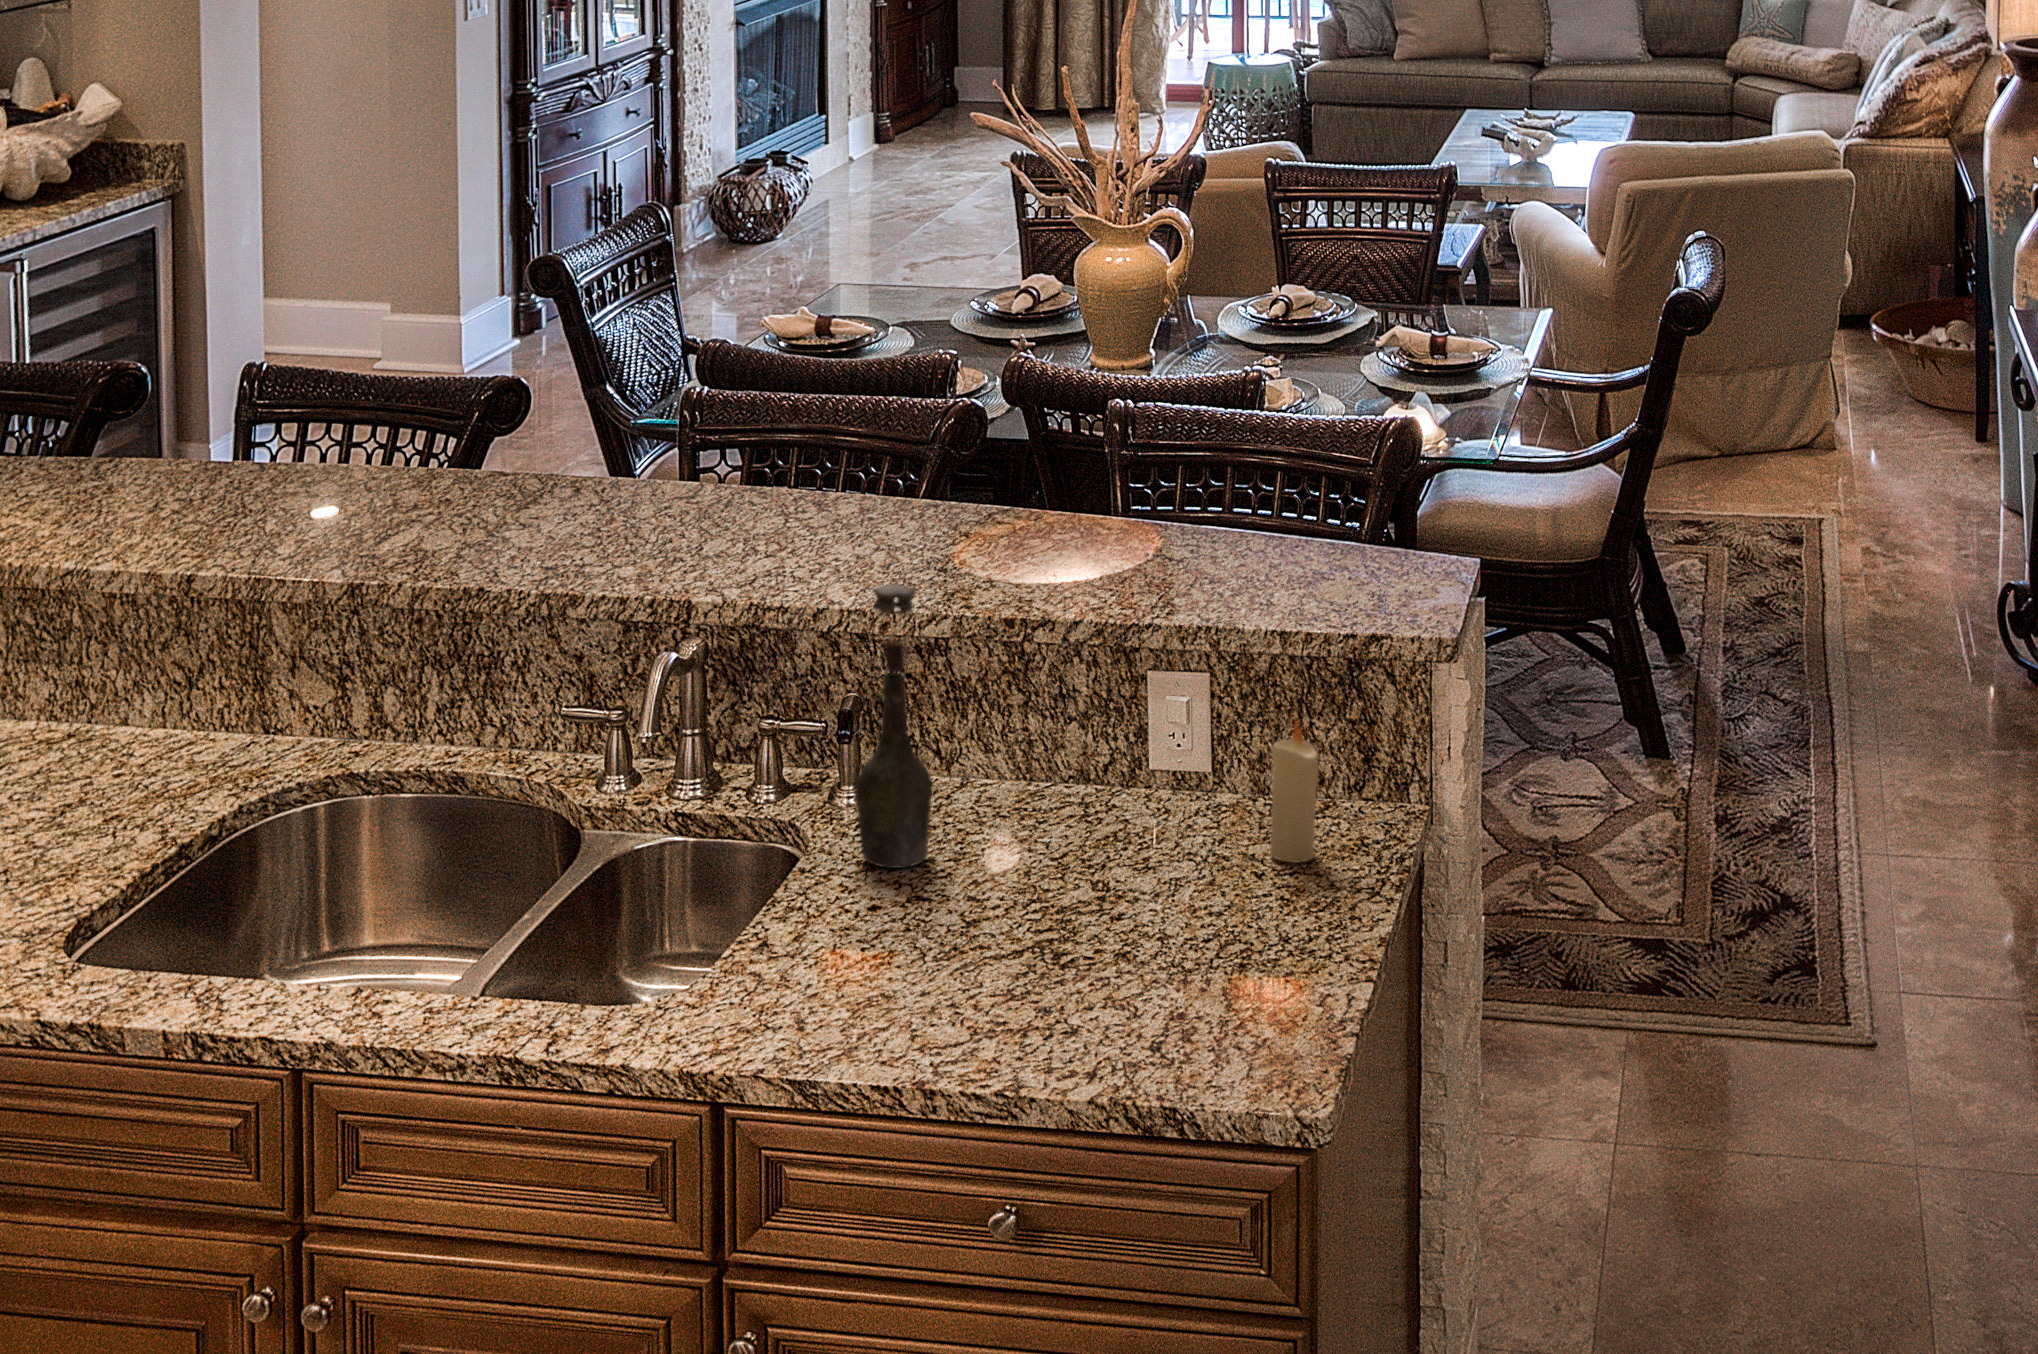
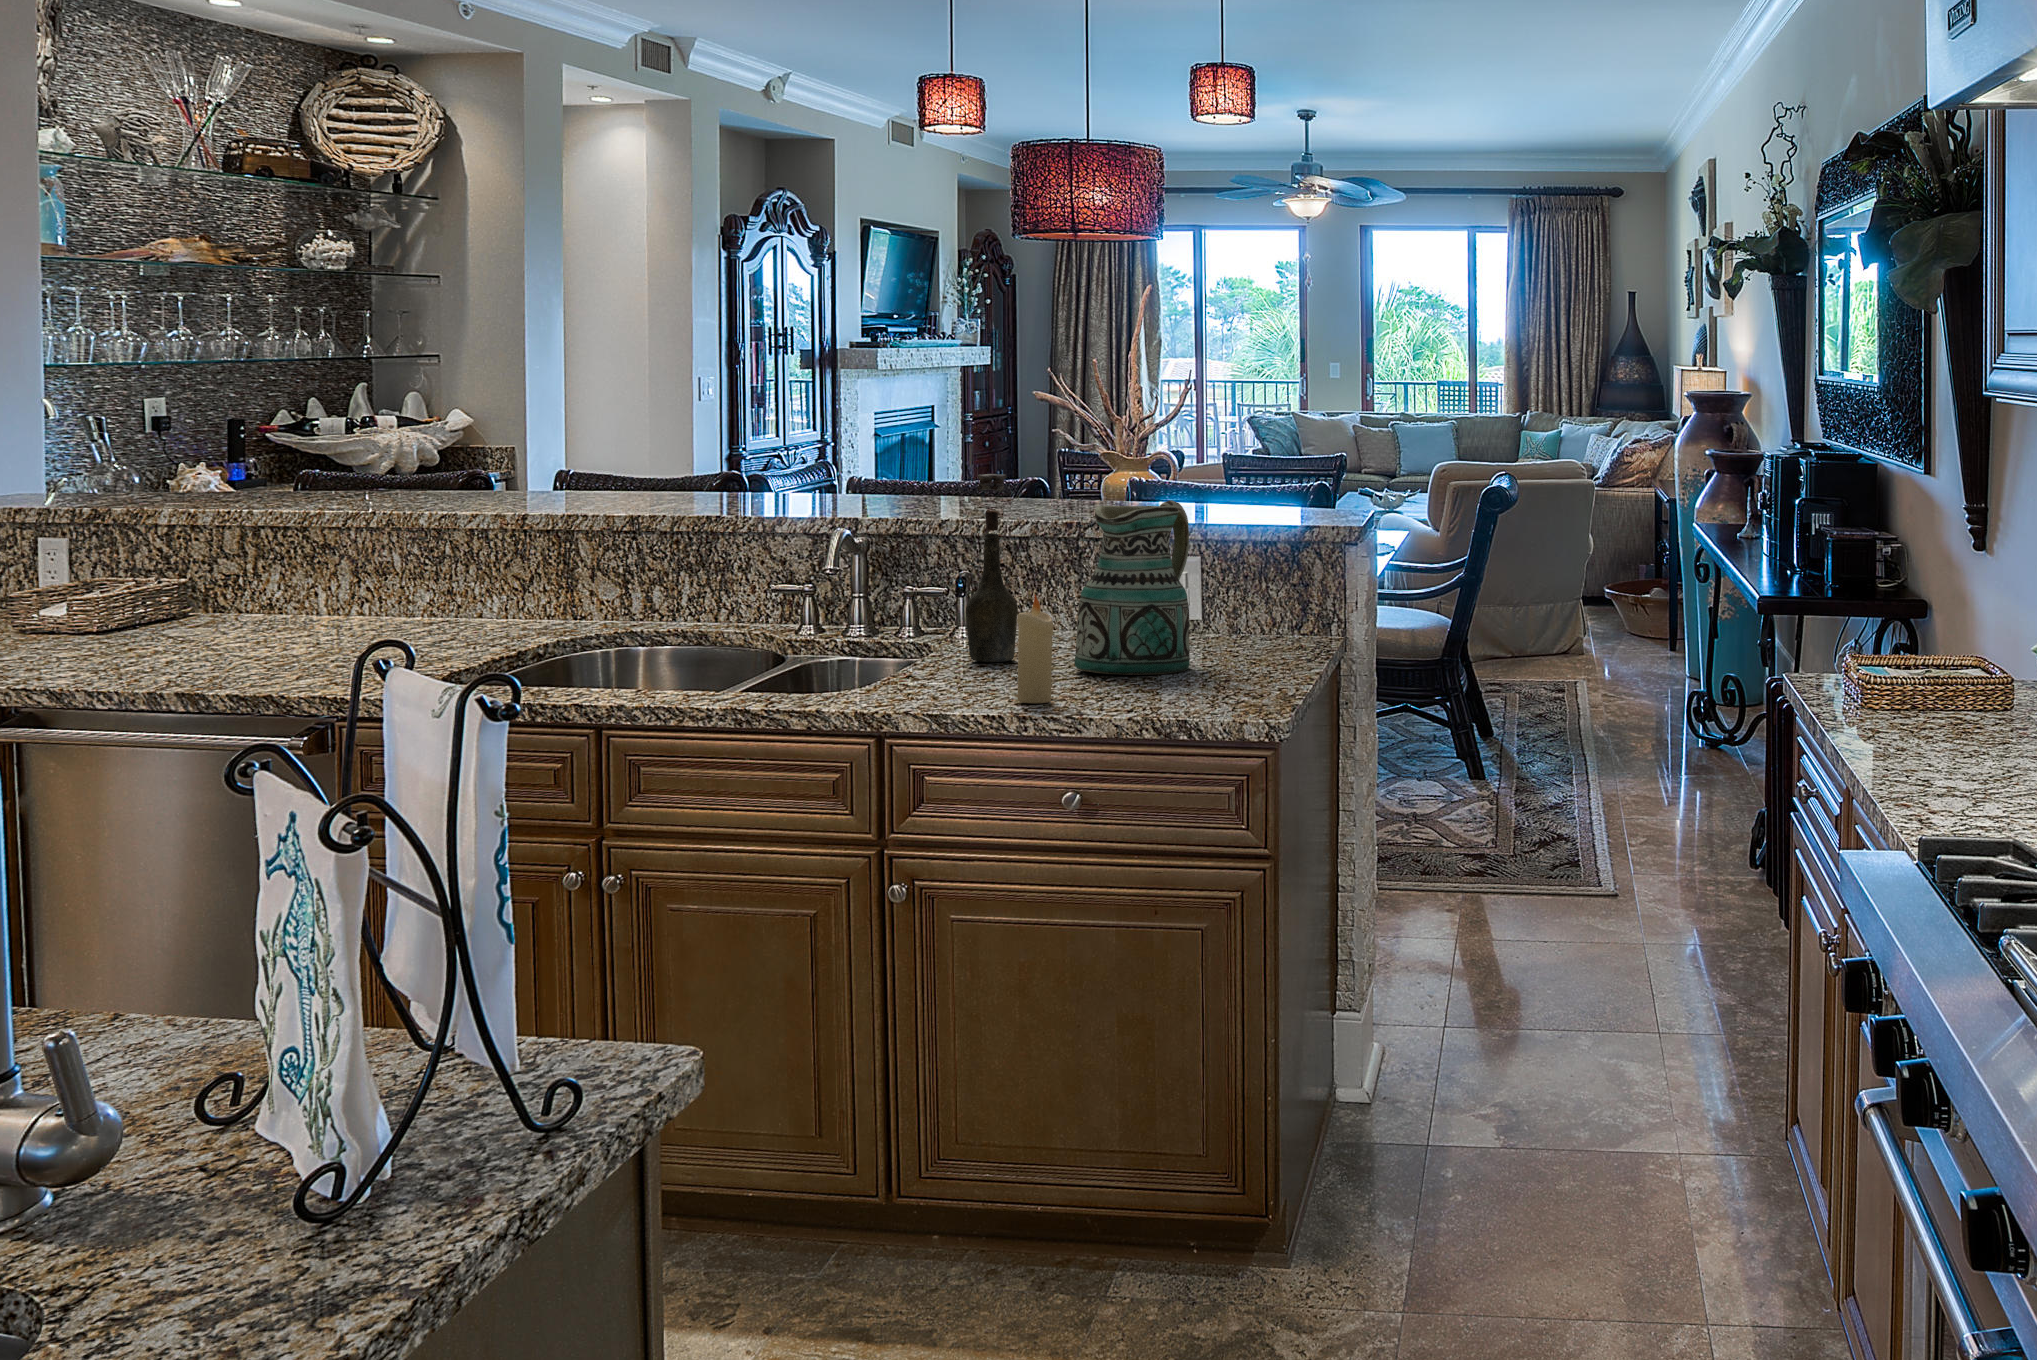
ceramic pitcher: none [1017,656,1186,941] -> present [1075,500,1190,675]
candle: present [1270,723,1318,863] -> present [1017,594,1053,703]

